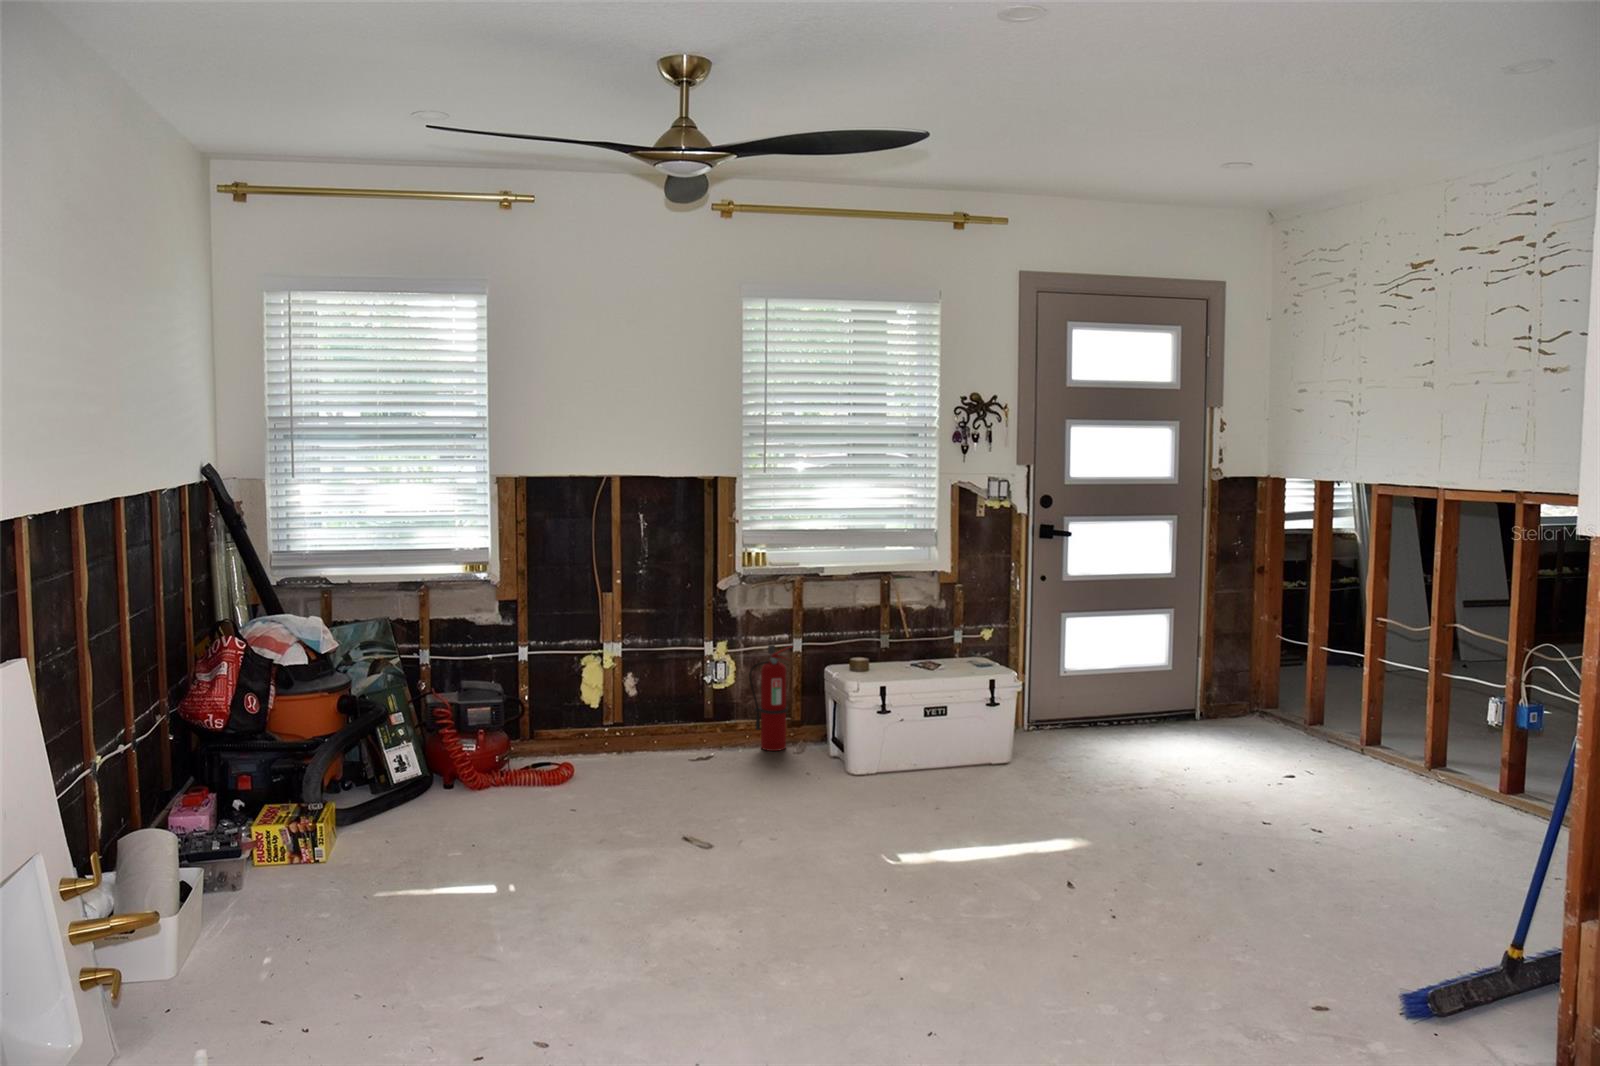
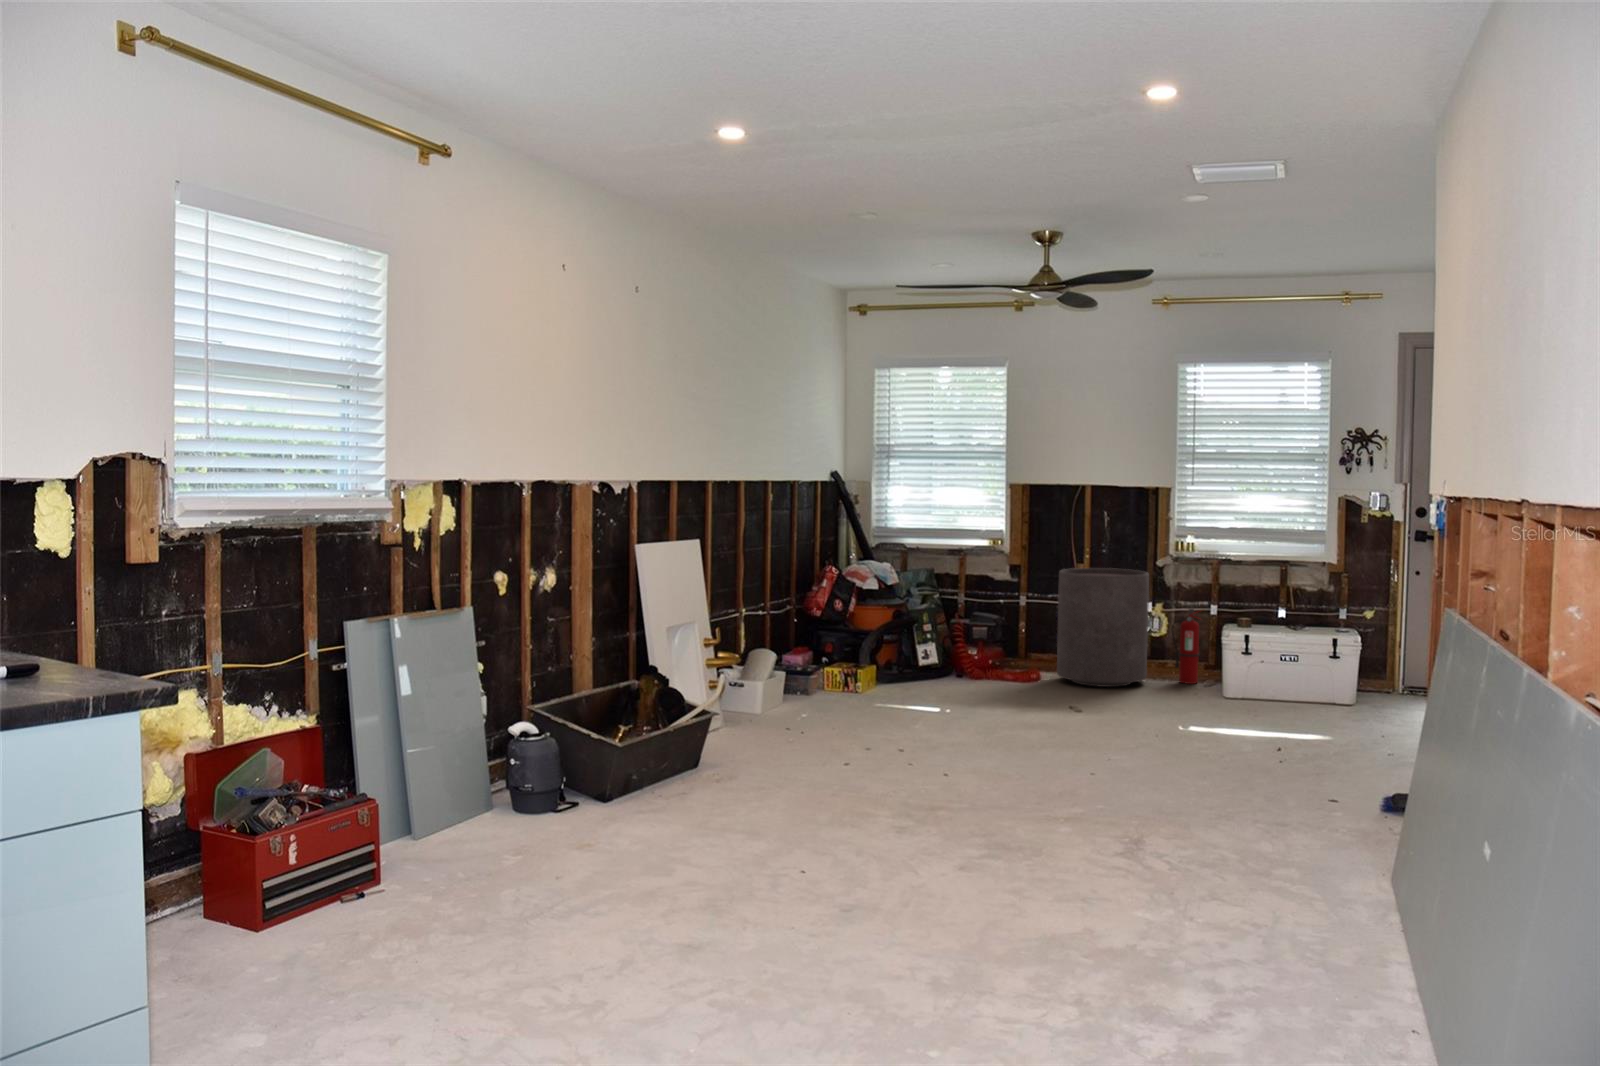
trash can: none [597,596,729,780] -> present [1057,568,1149,687]

